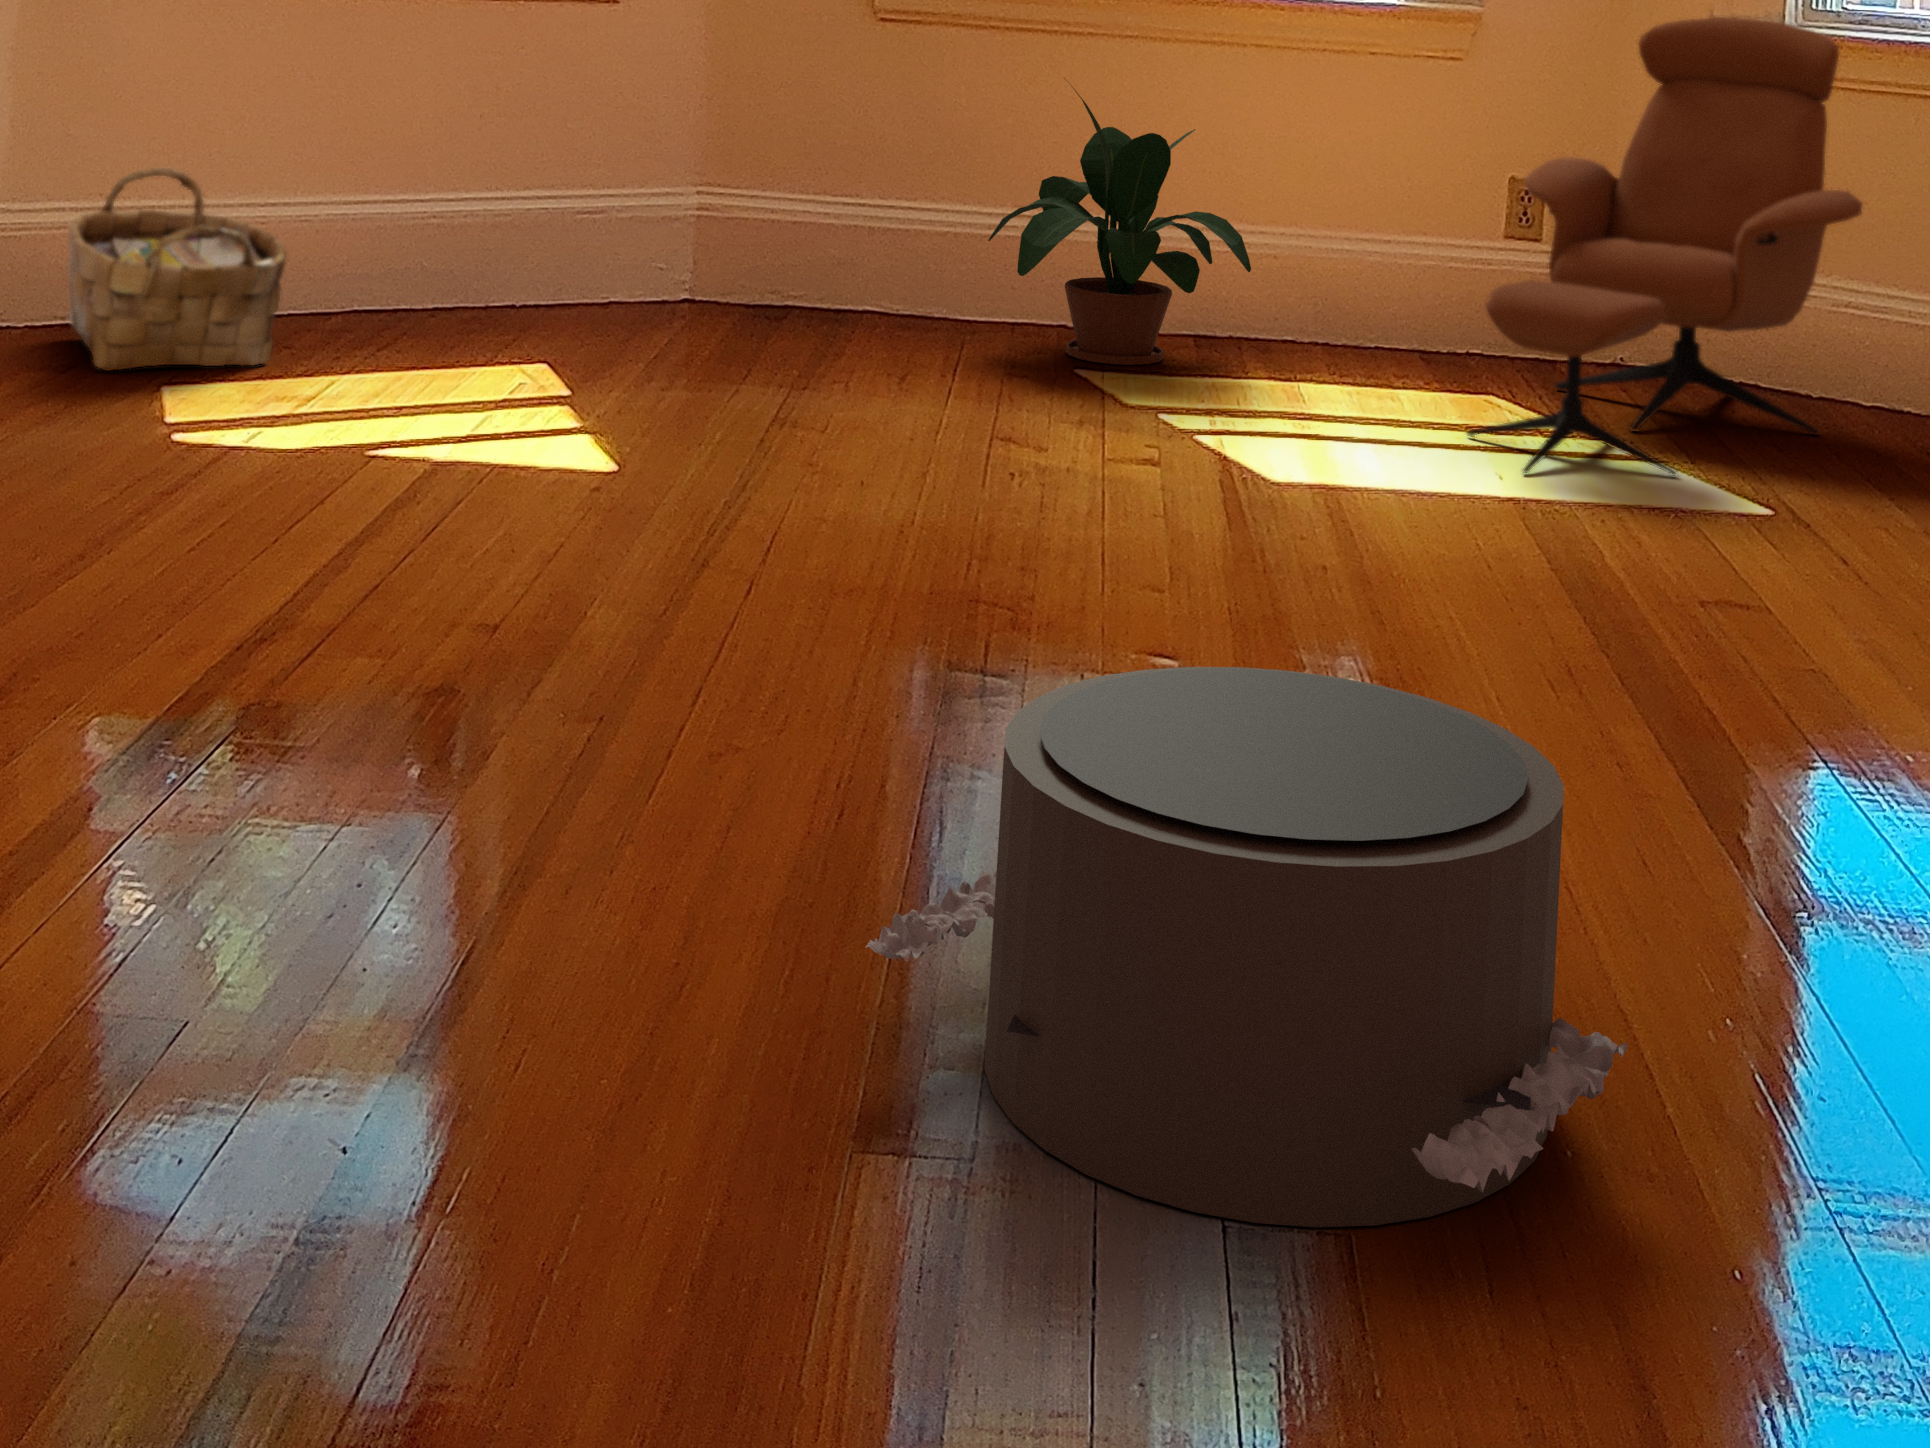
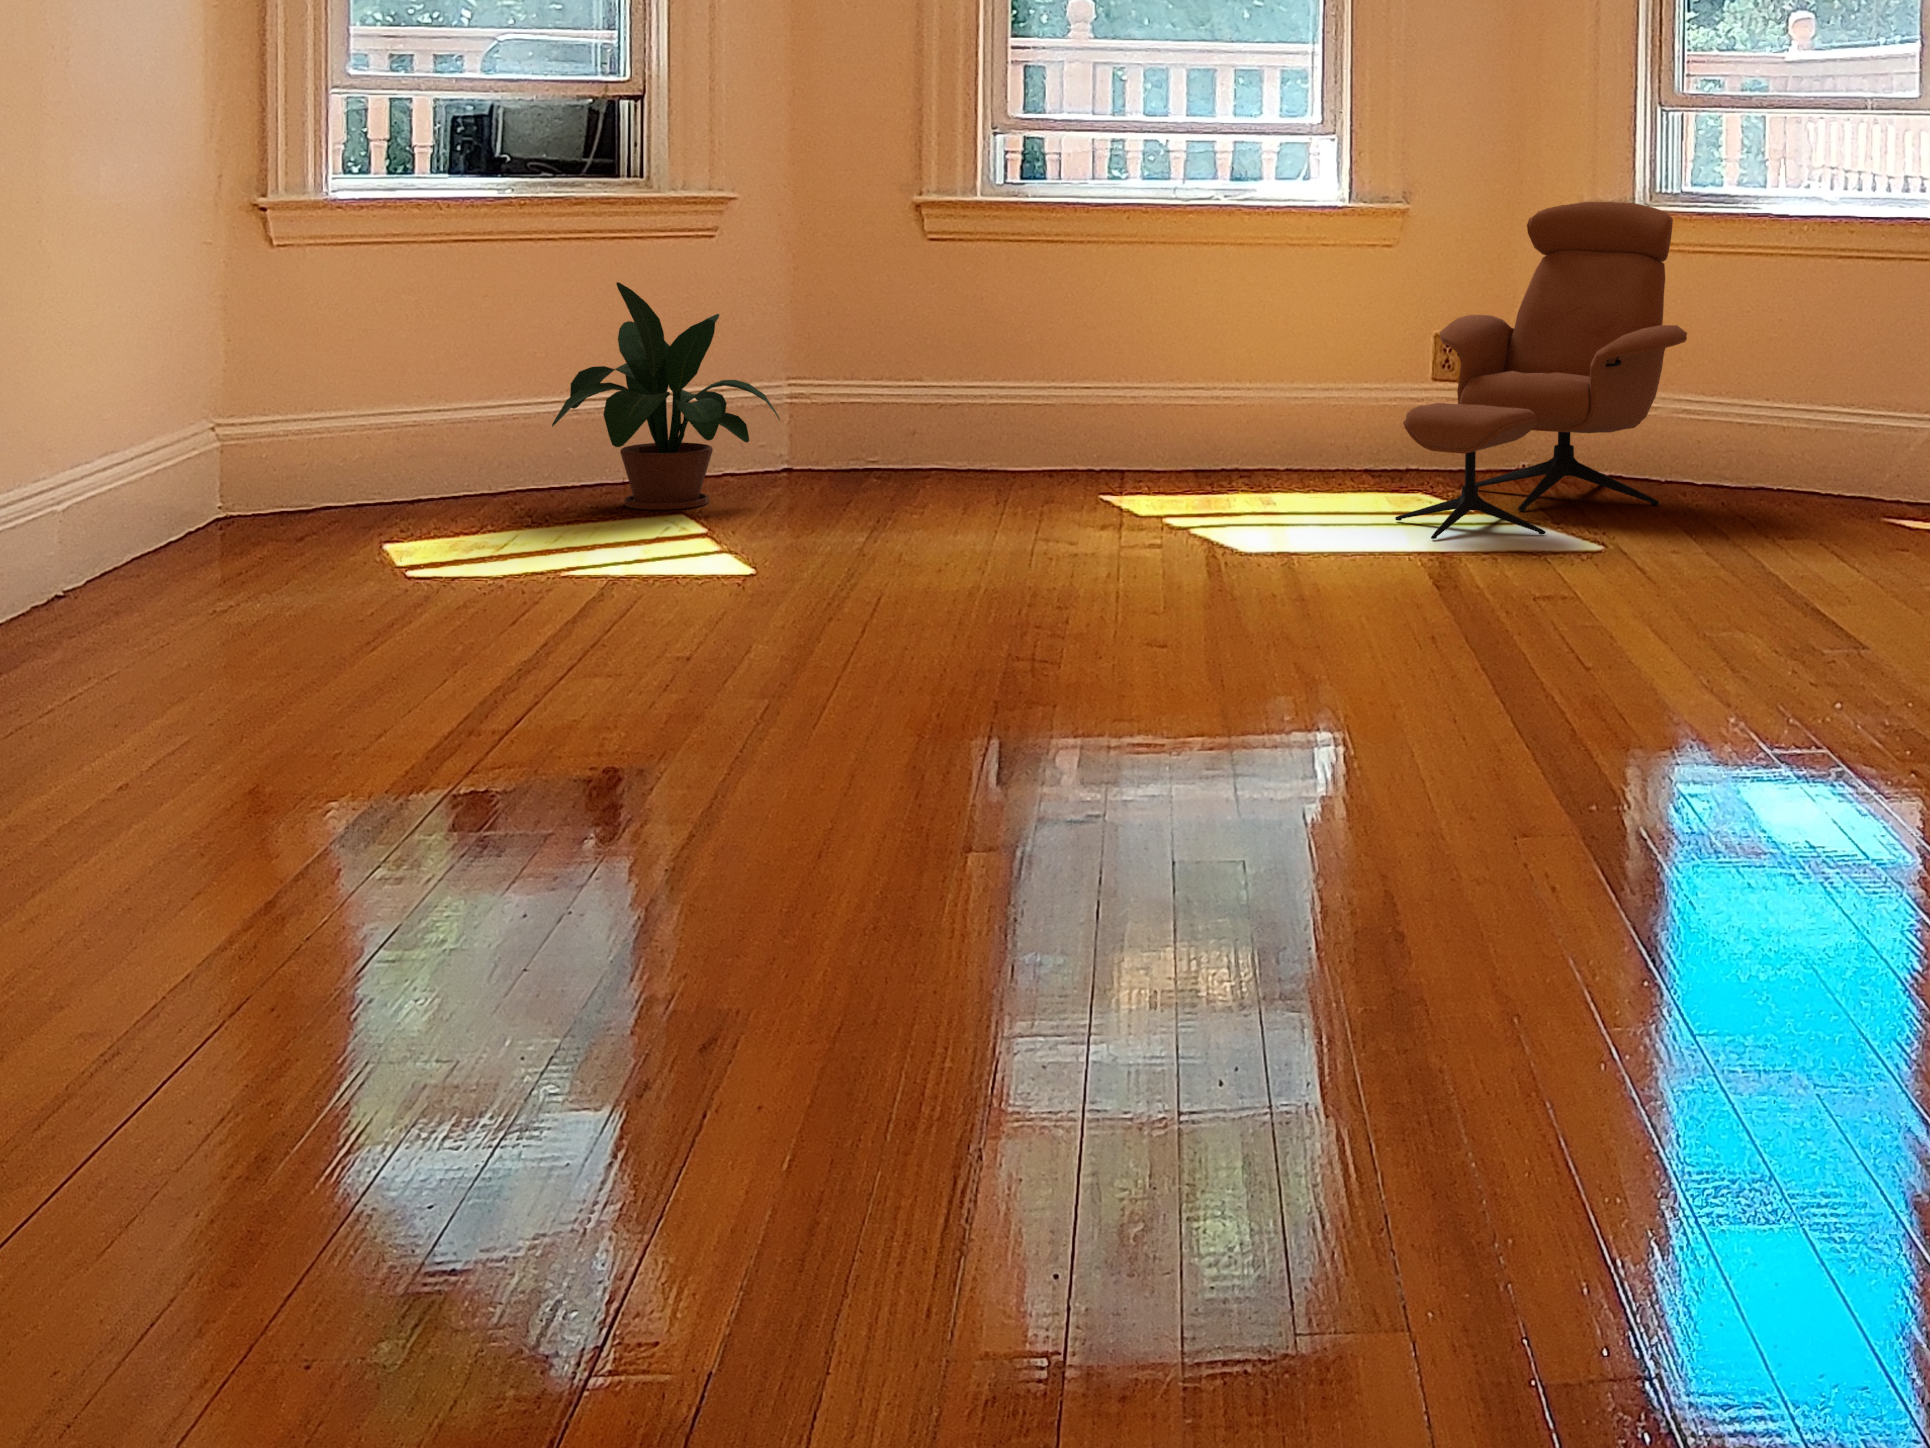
potted plant: present [988,78,1251,365] -> present [552,282,780,510]
woven basket: present [67,168,287,371] -> none [284,388,467,543]
pouf: present [865,667,1627,1227] -> none [967,602,1408,863]

